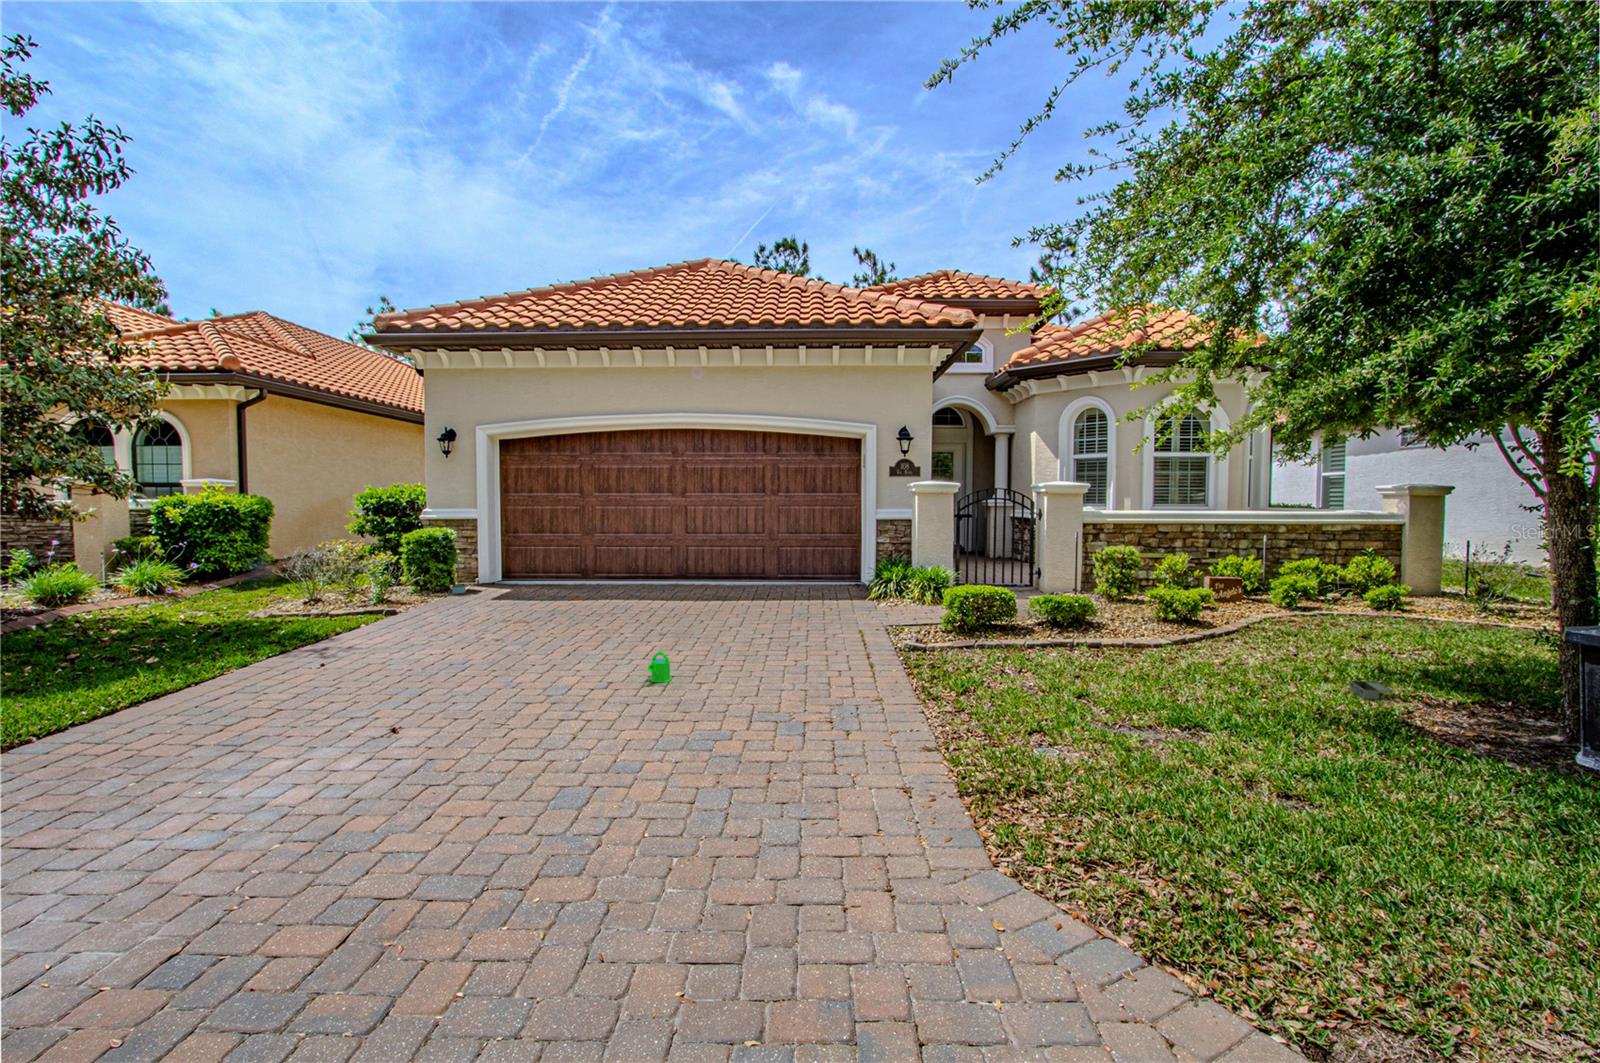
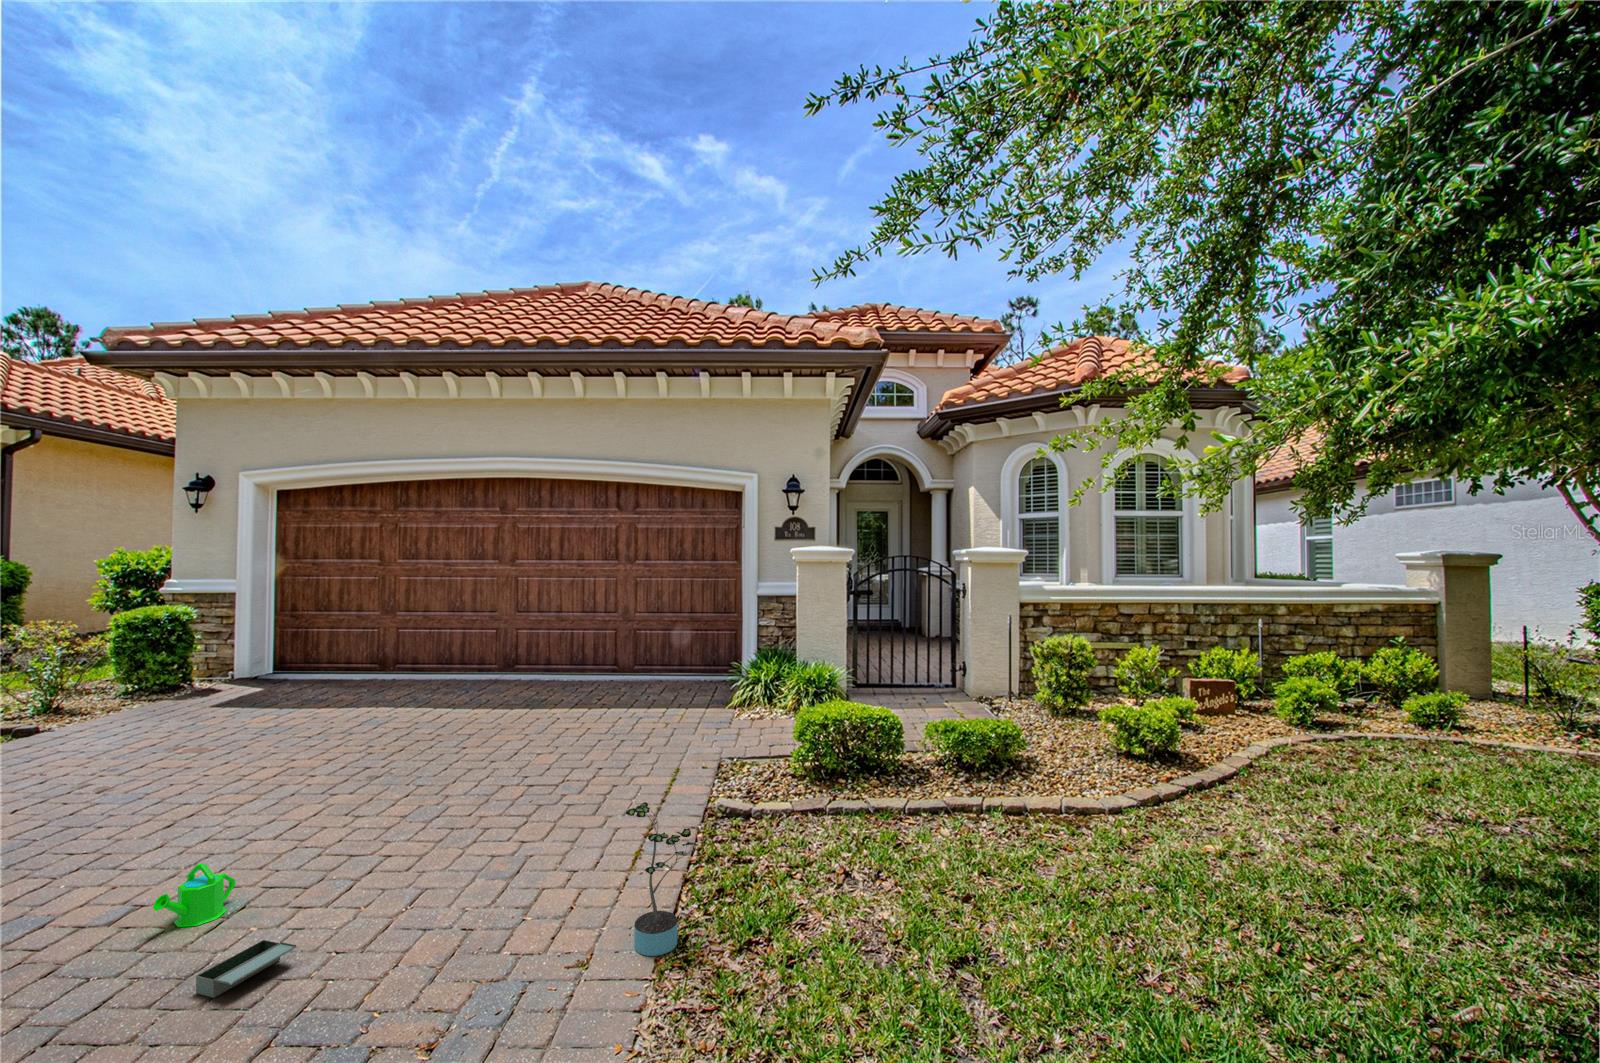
potted plant: present [448,554,471,593] -> present [626,802,695,956]
toolbox: present [1350,681,1393,700] -> present [196,940,297,998]

